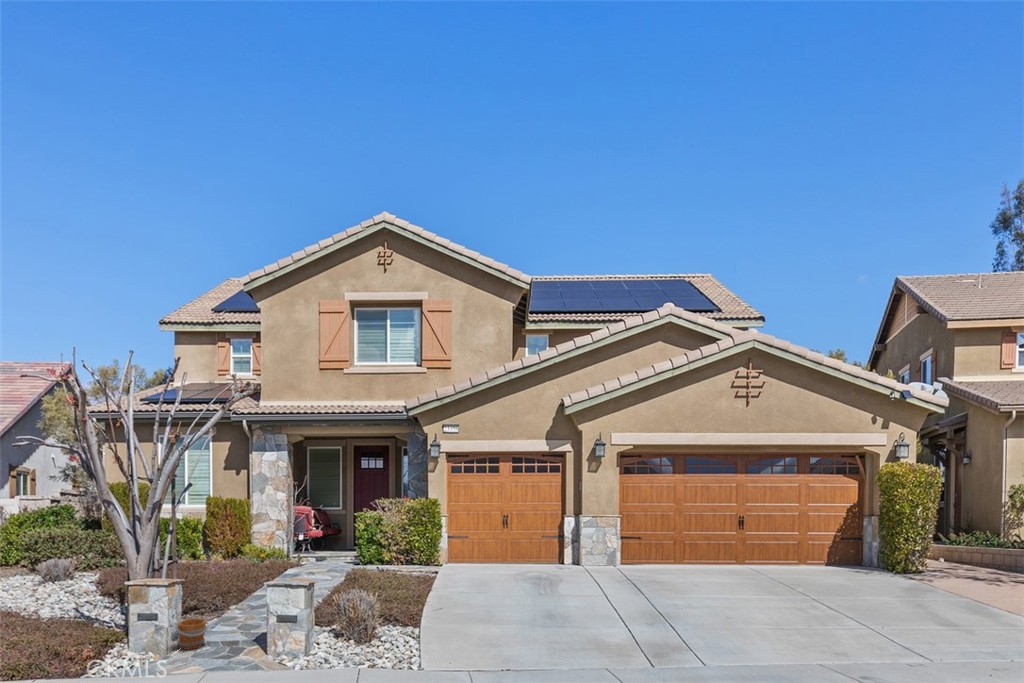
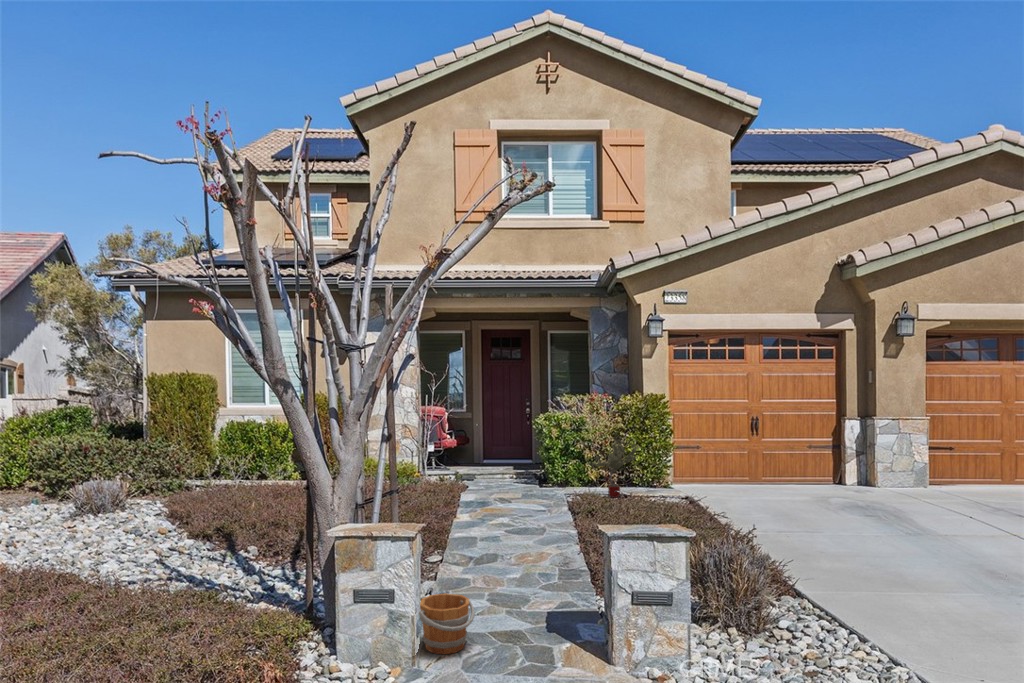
potted tree: none [379,524,413,568] -> present [590,437,638,498]

